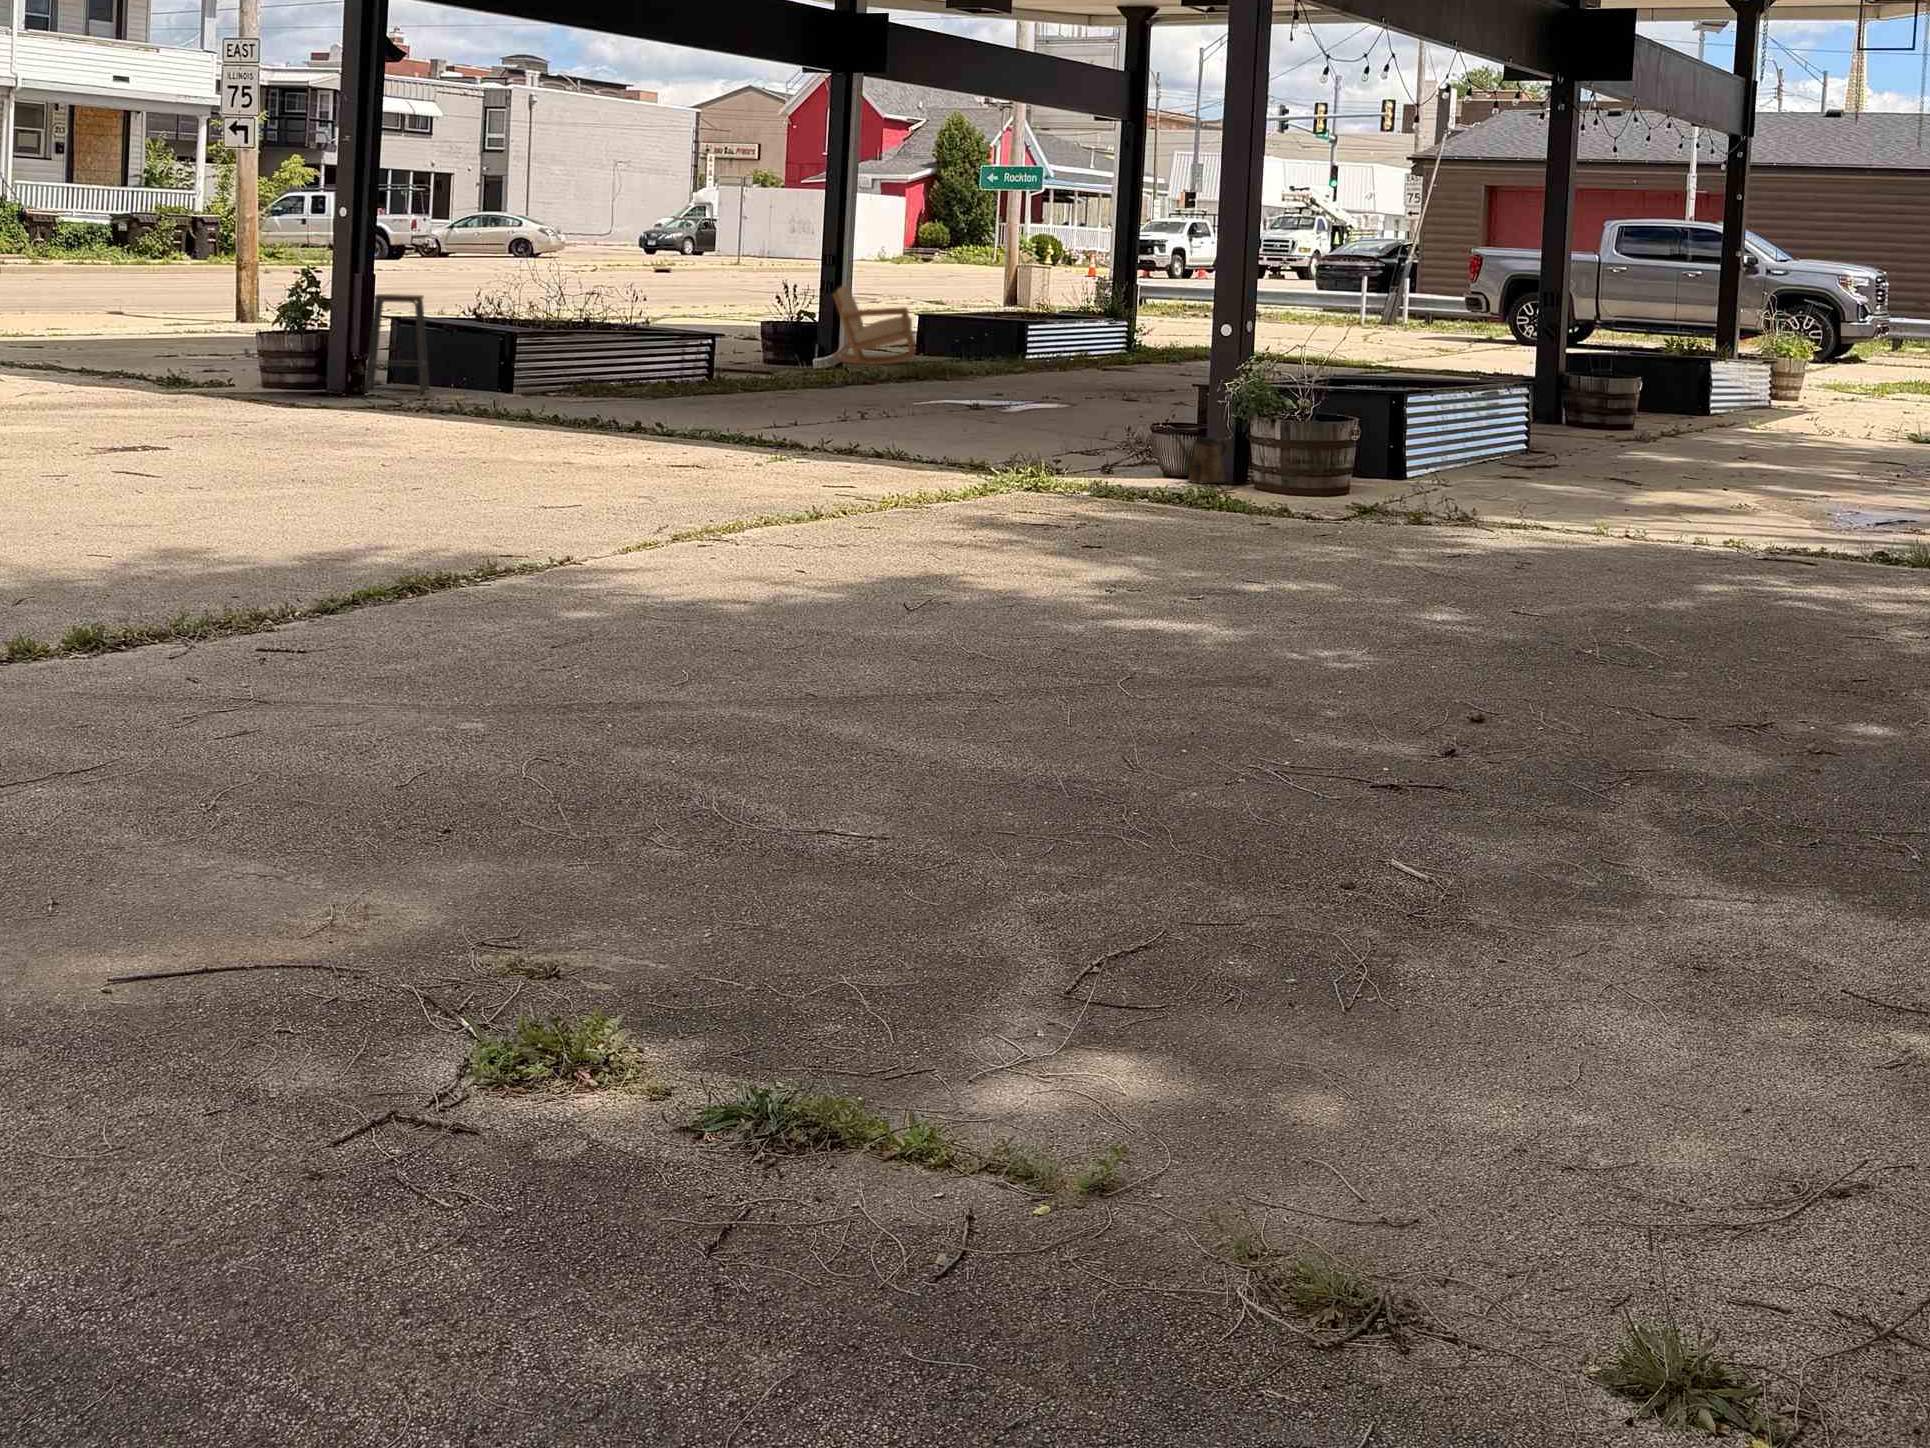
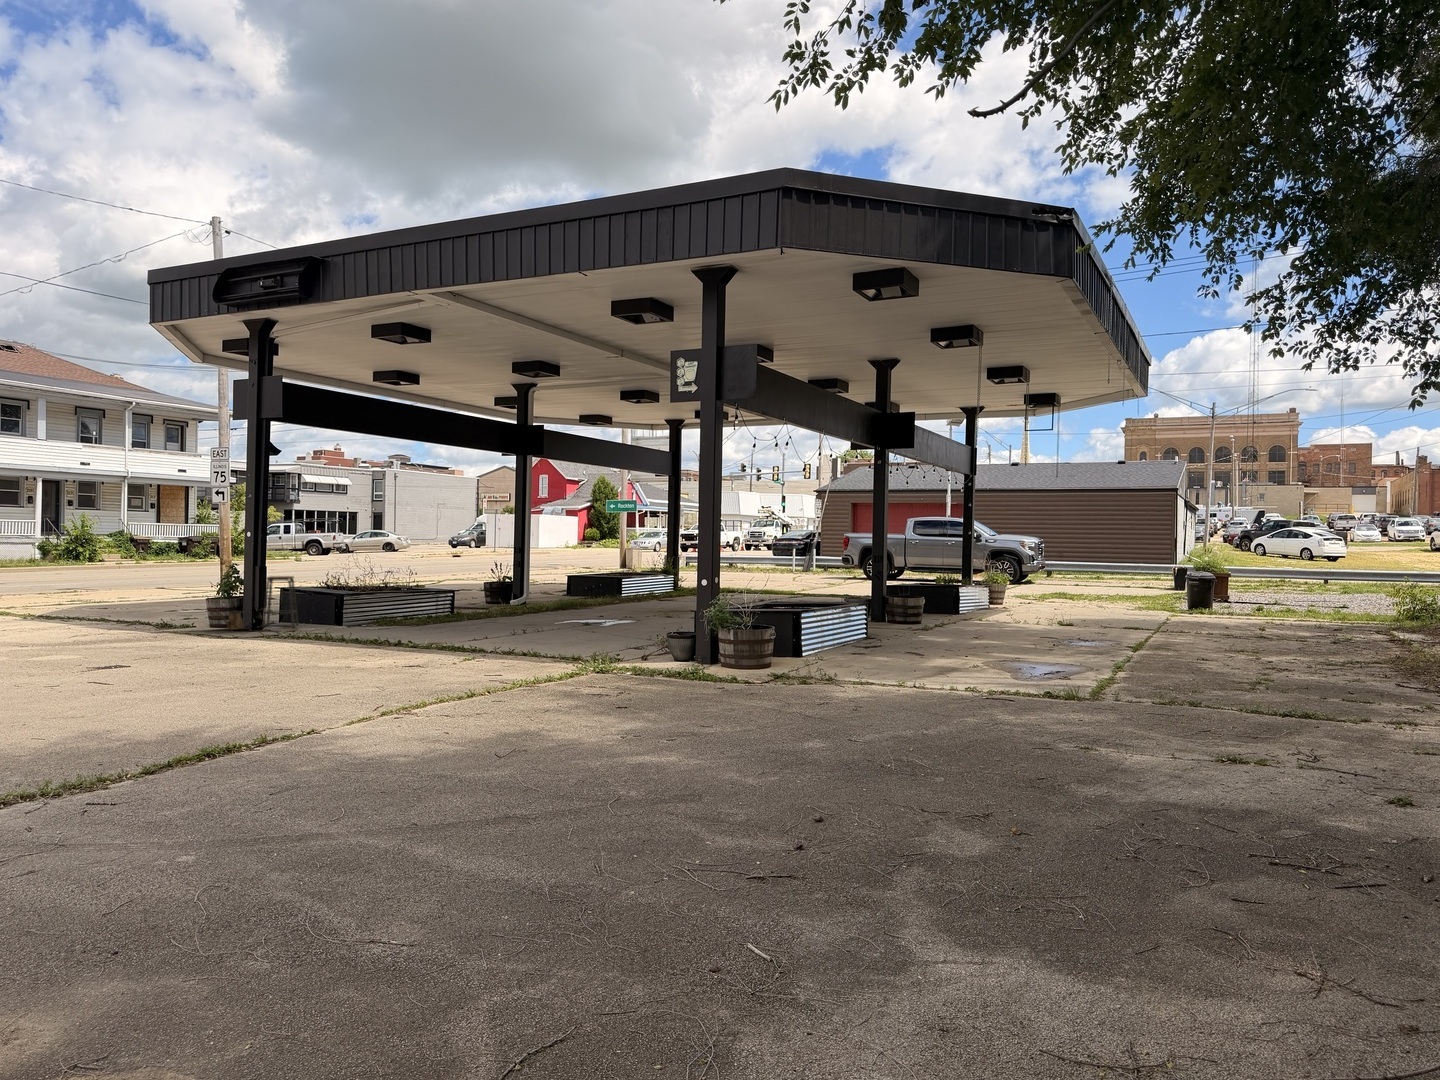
chair: present [832,286,916,365] -> none [518,563,563,603]
watering can: present [1174,436,1227,484] -> present [219,611,243,630]

